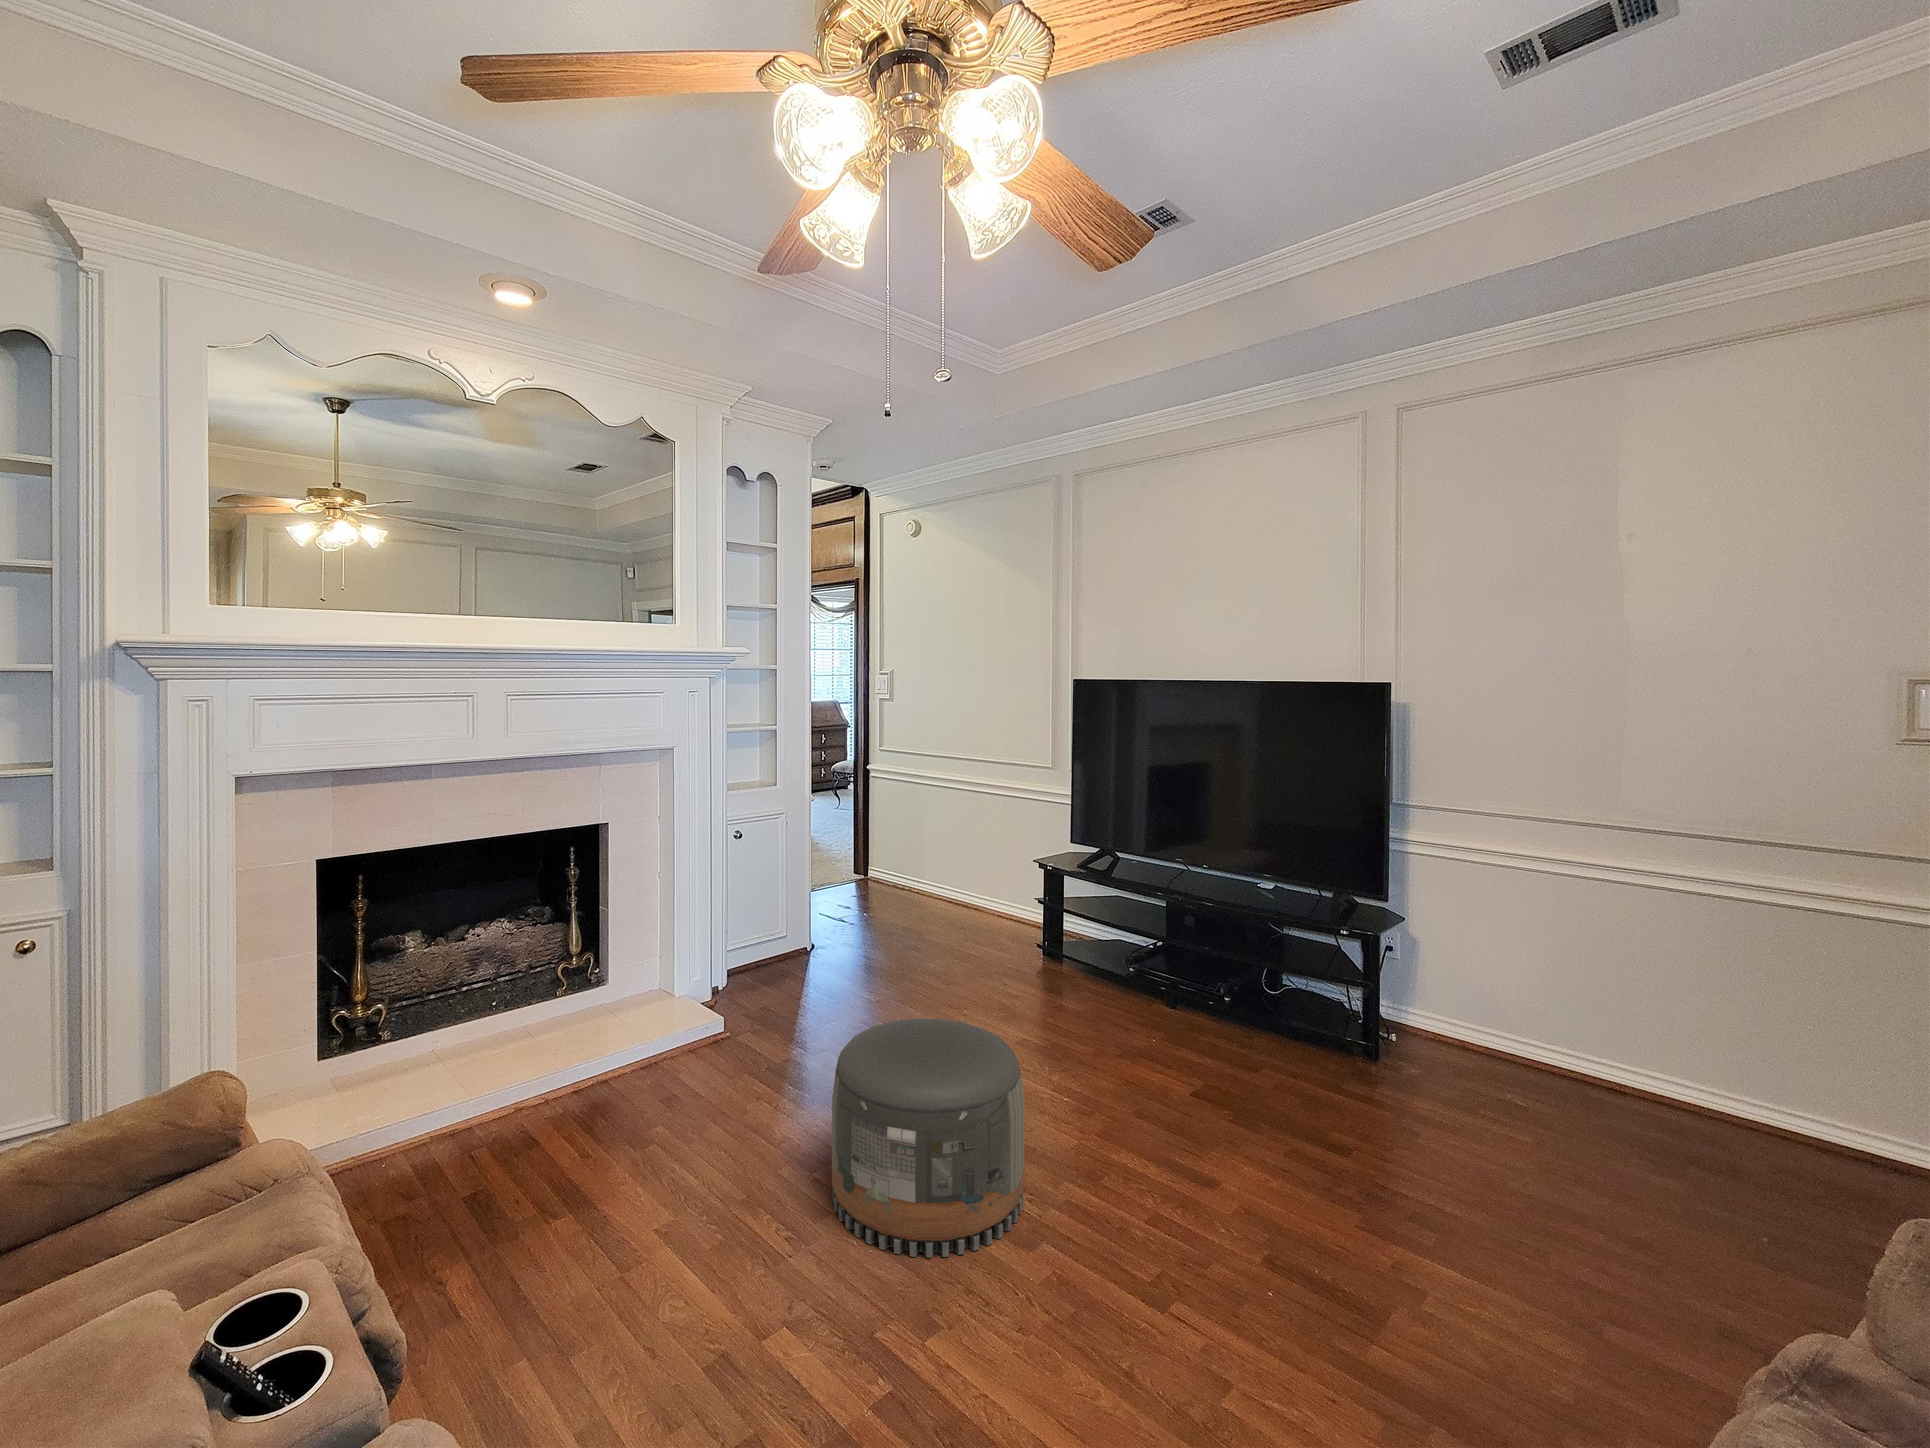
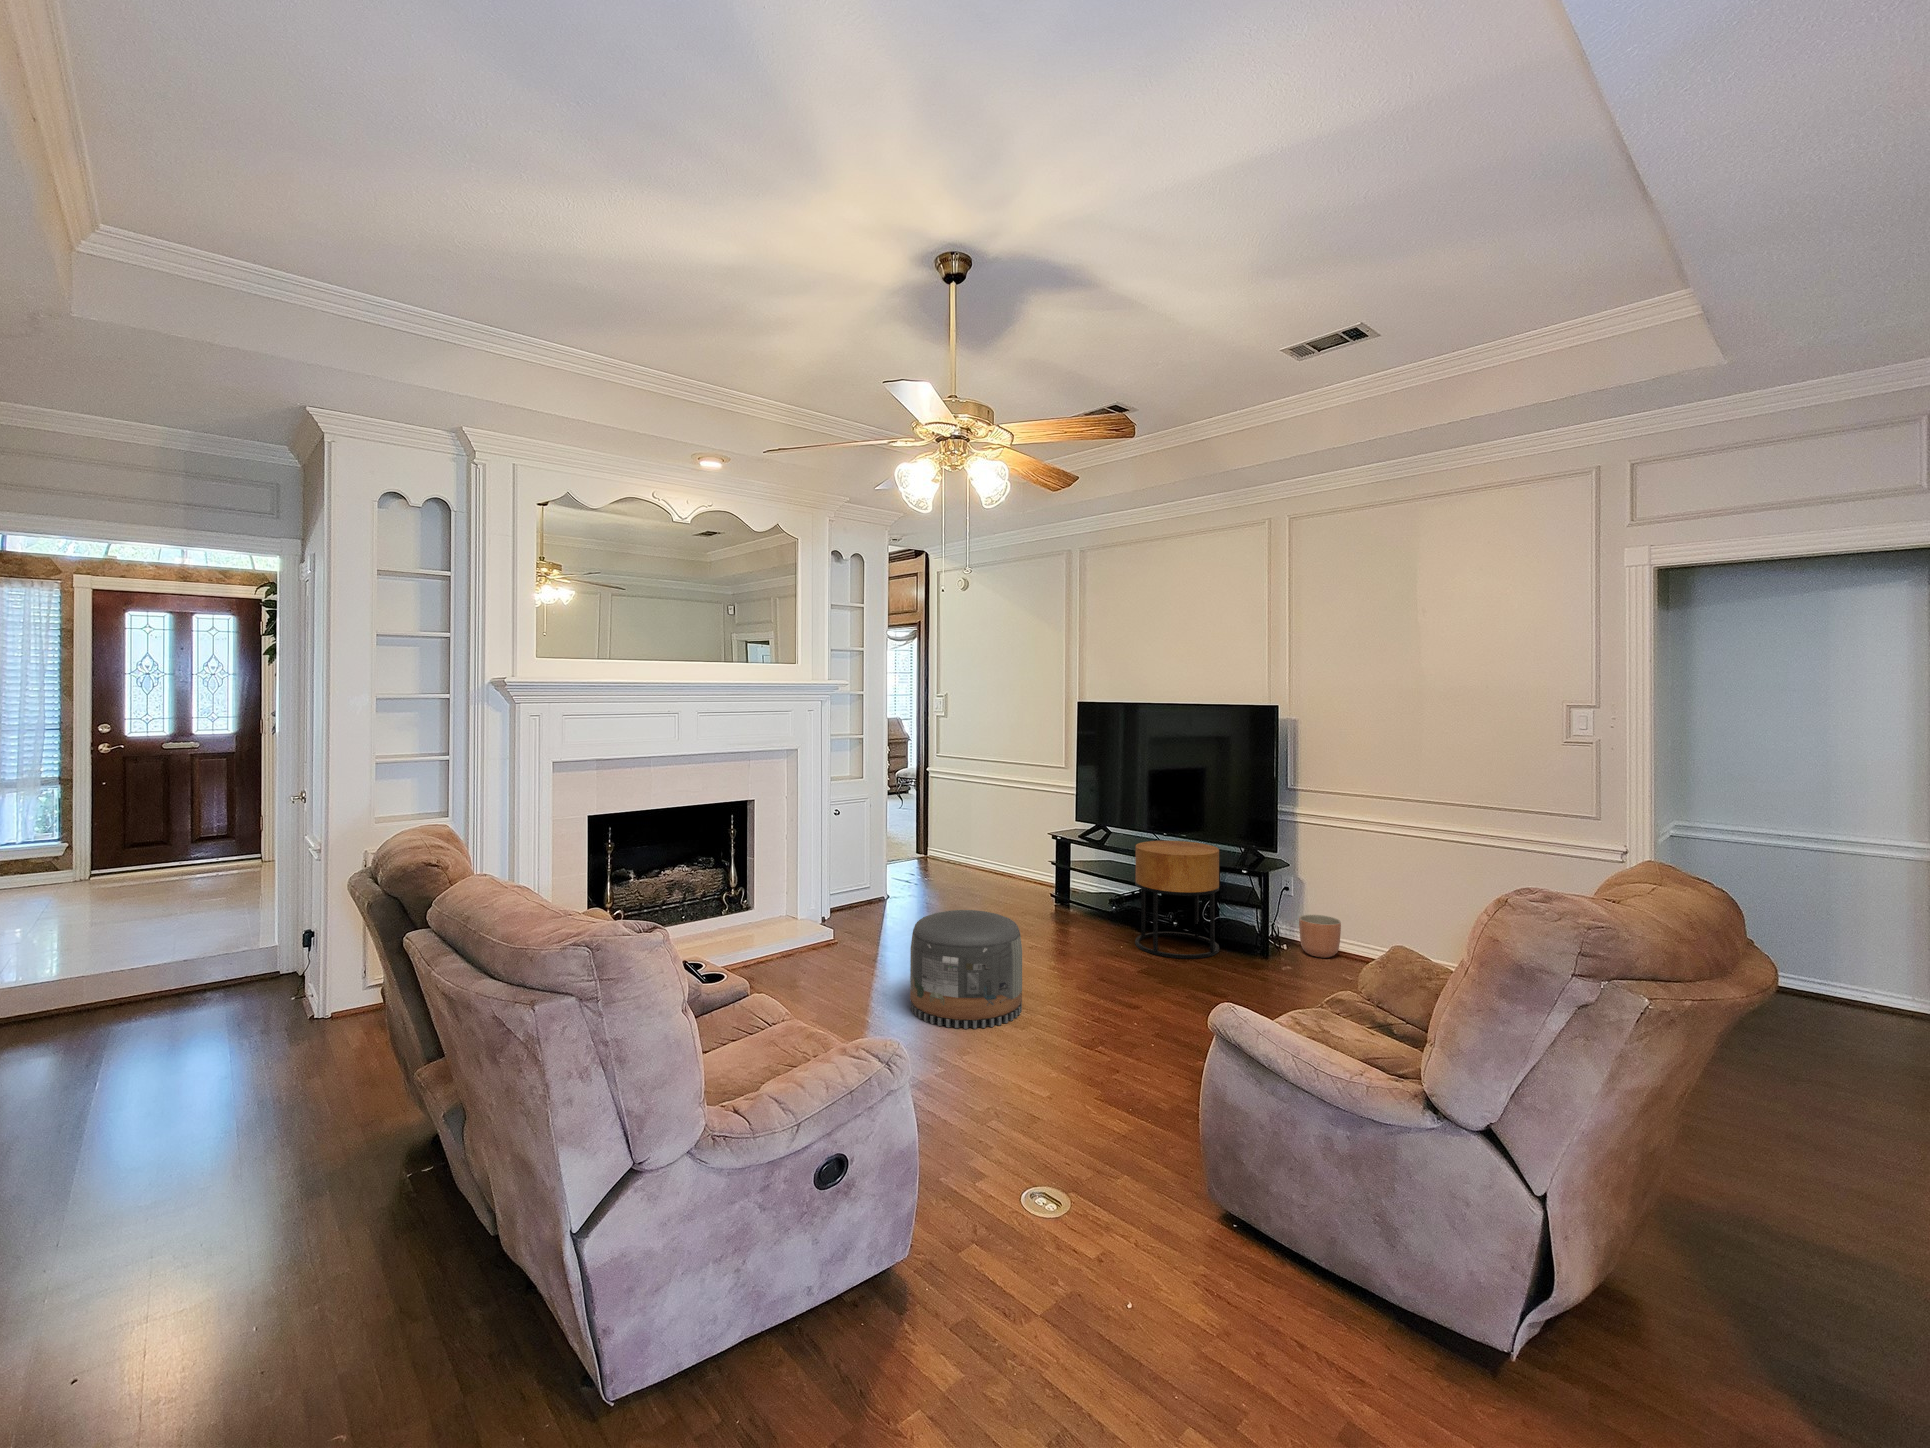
side table: none [1172,878,1301,1065] -> present [1135,841,1219,959]
planter: none [1418,990,1486,1060] -> present [1299,915,1341,958]

